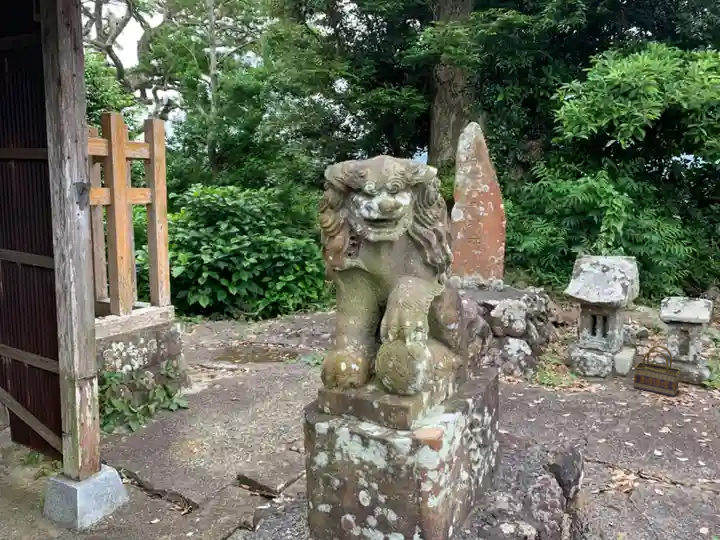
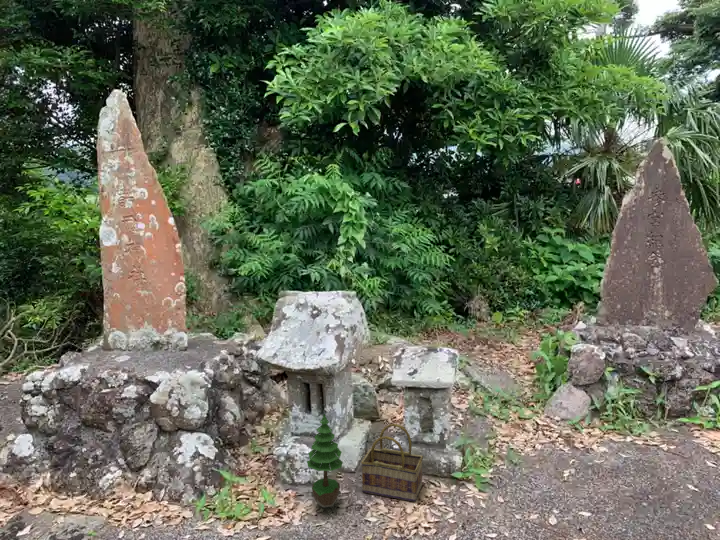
potted tree: none [598,329,624,391] -> present [307,414,343,507]

